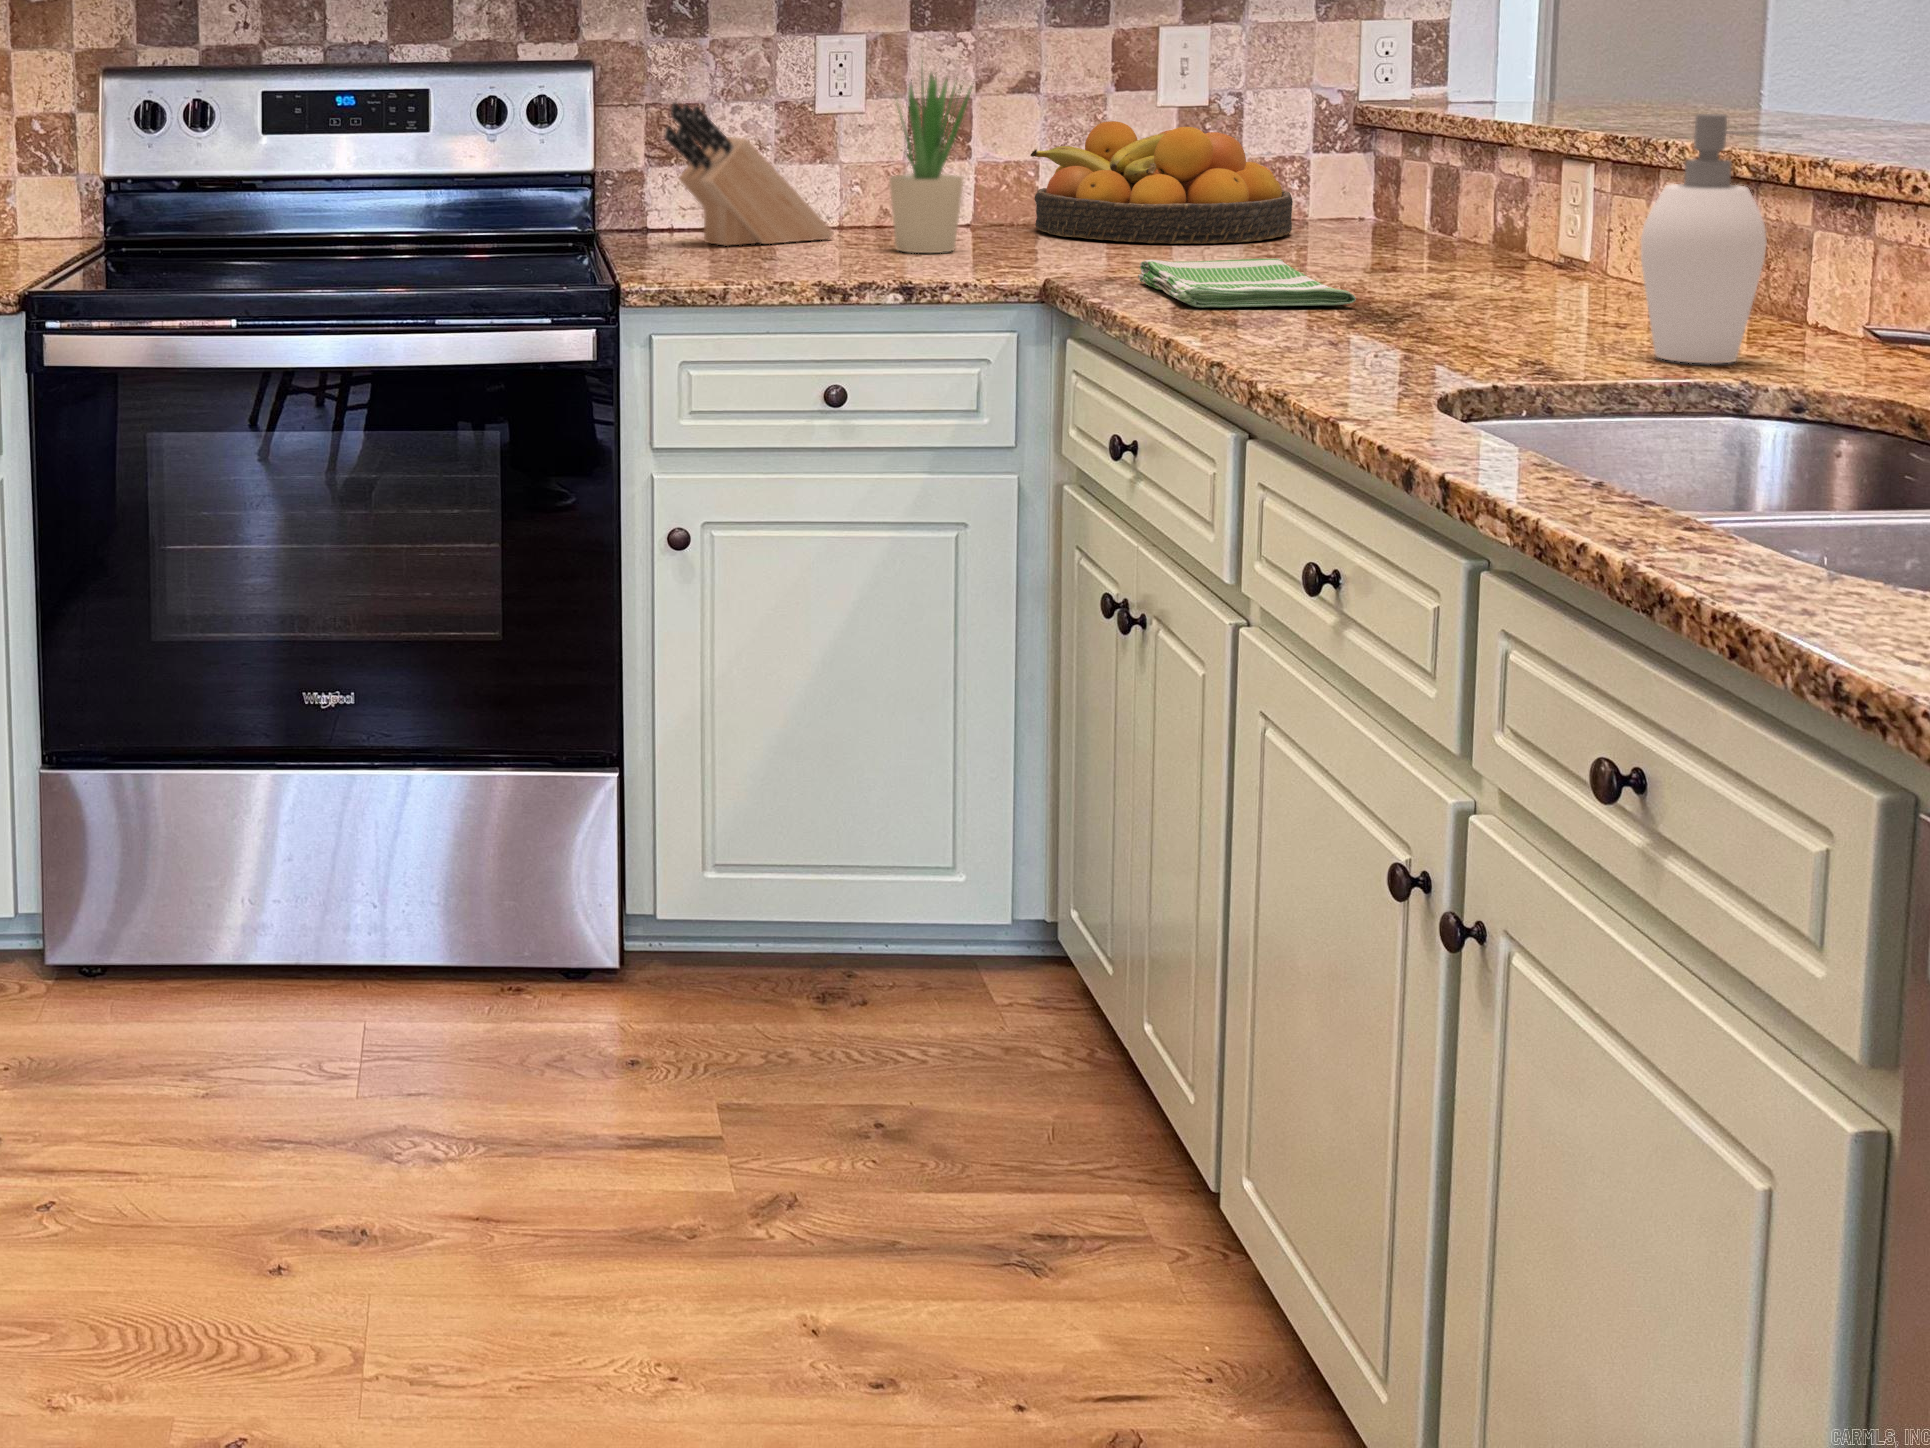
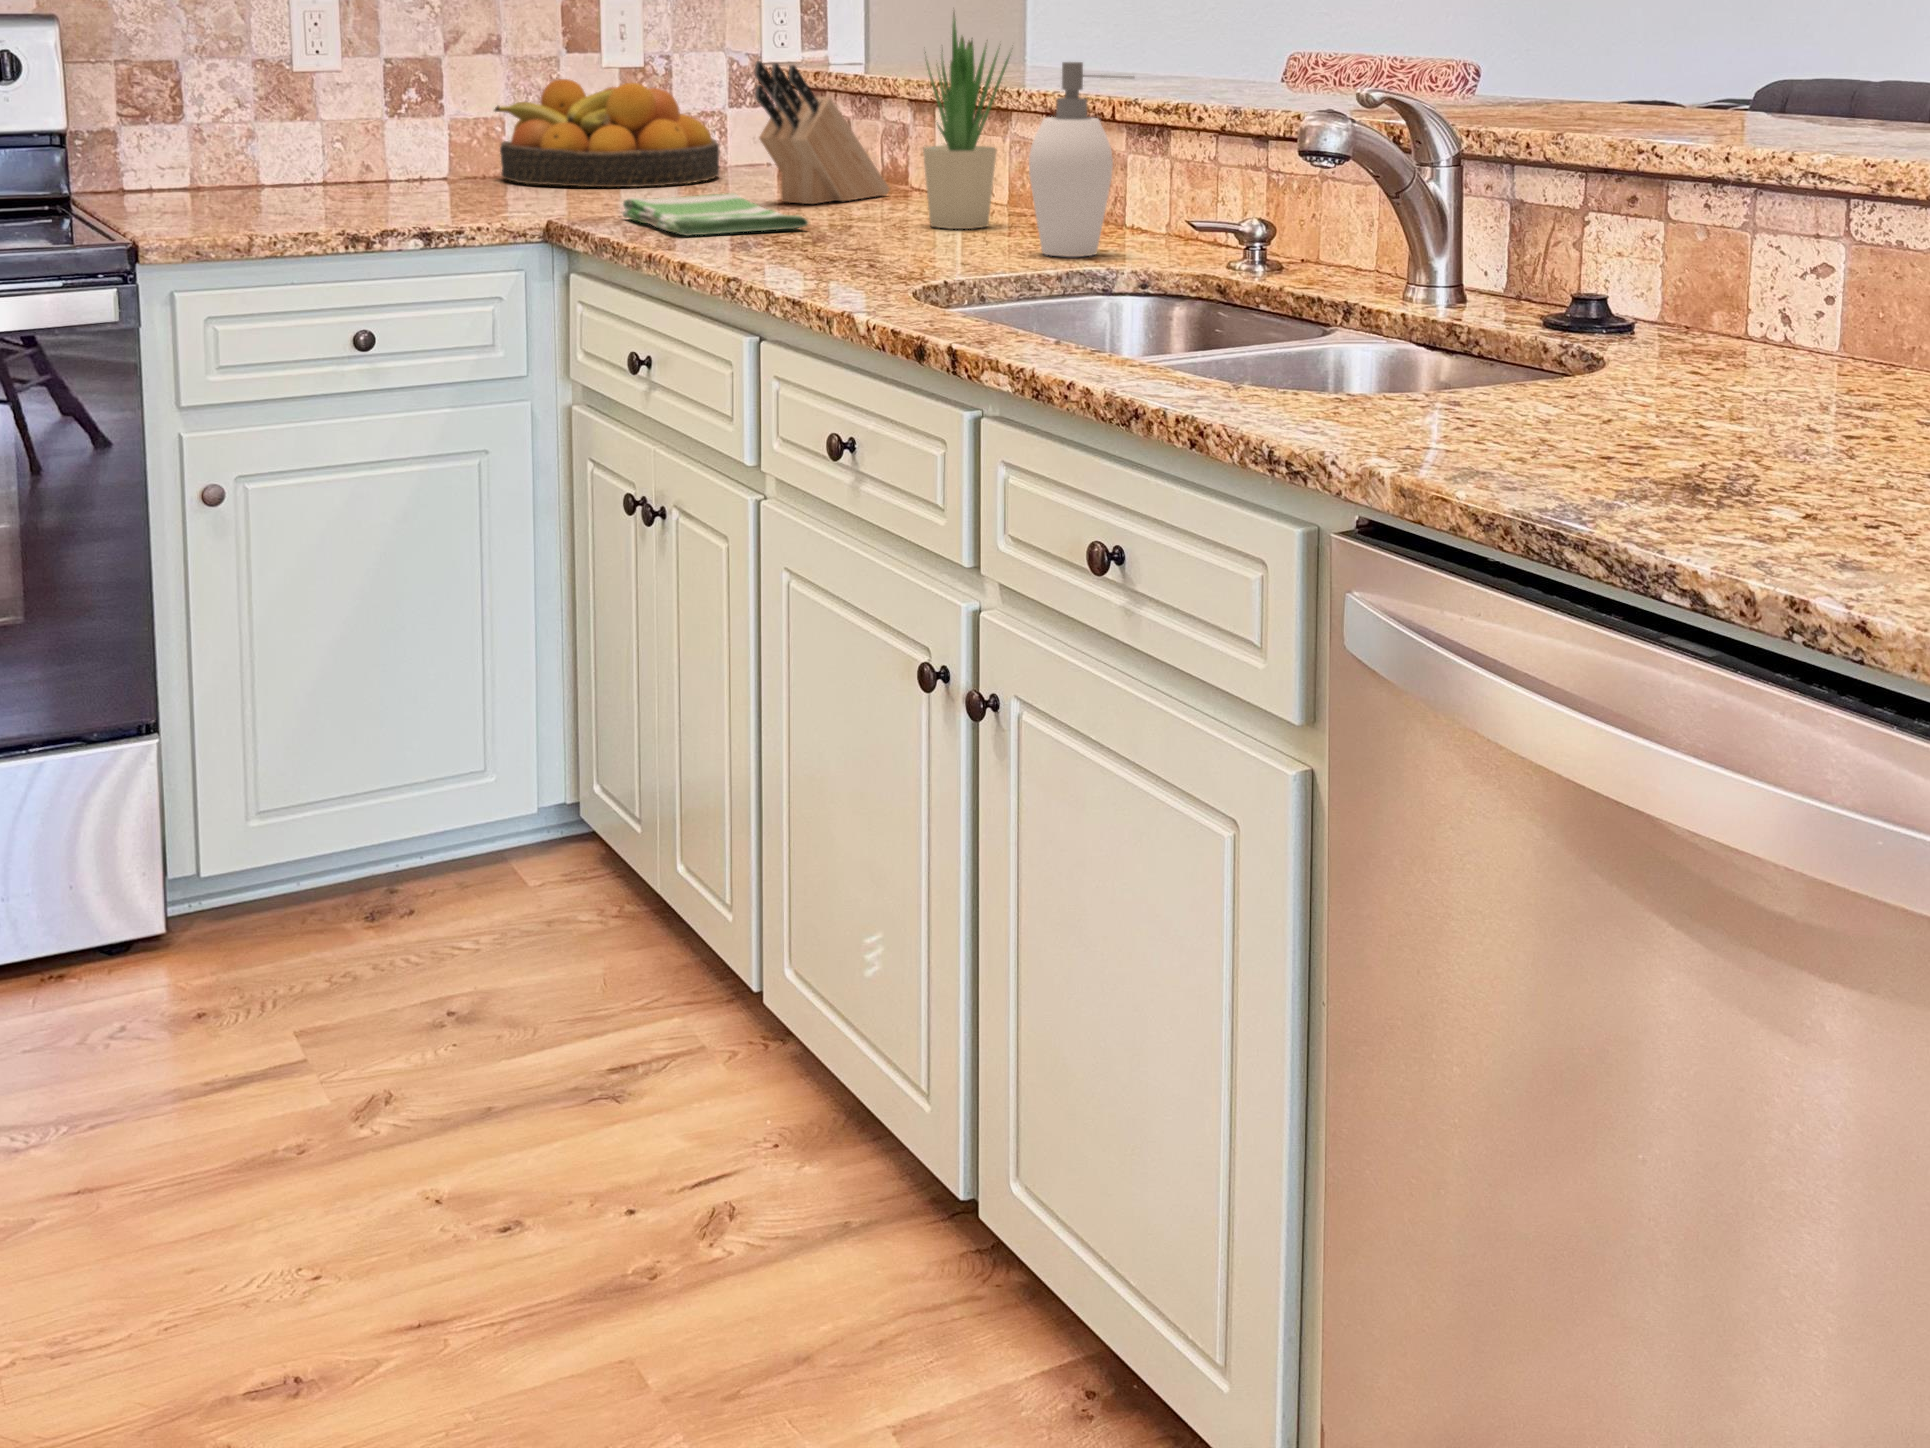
potted plant: present [889,73,974,253] -> present [923,13,1010,229]
knife block: present [665,103,833,246] -> present [755,61,889,204]

